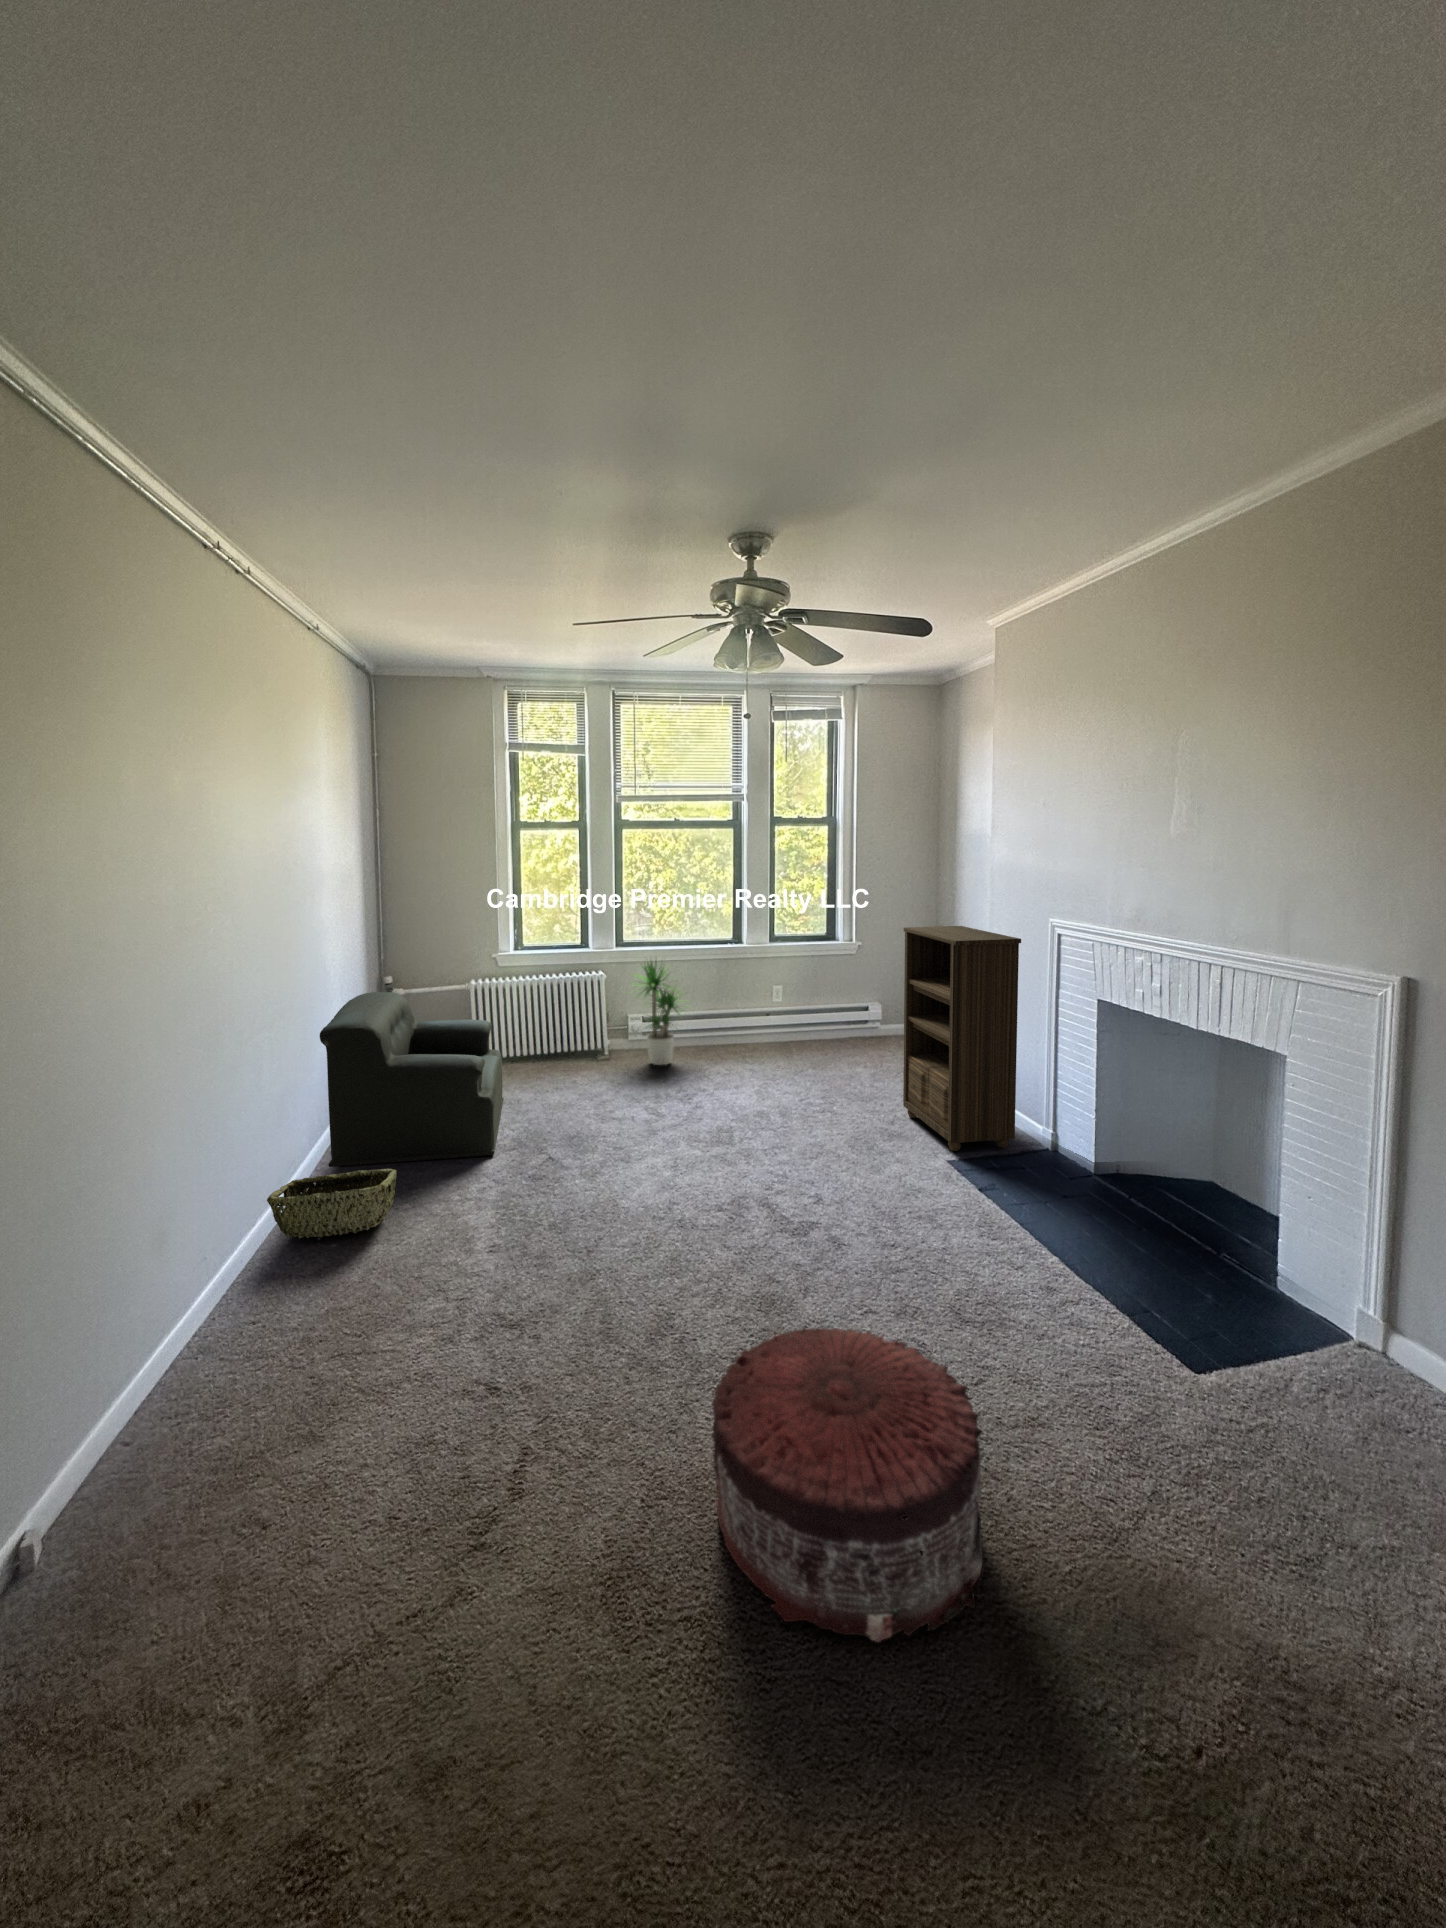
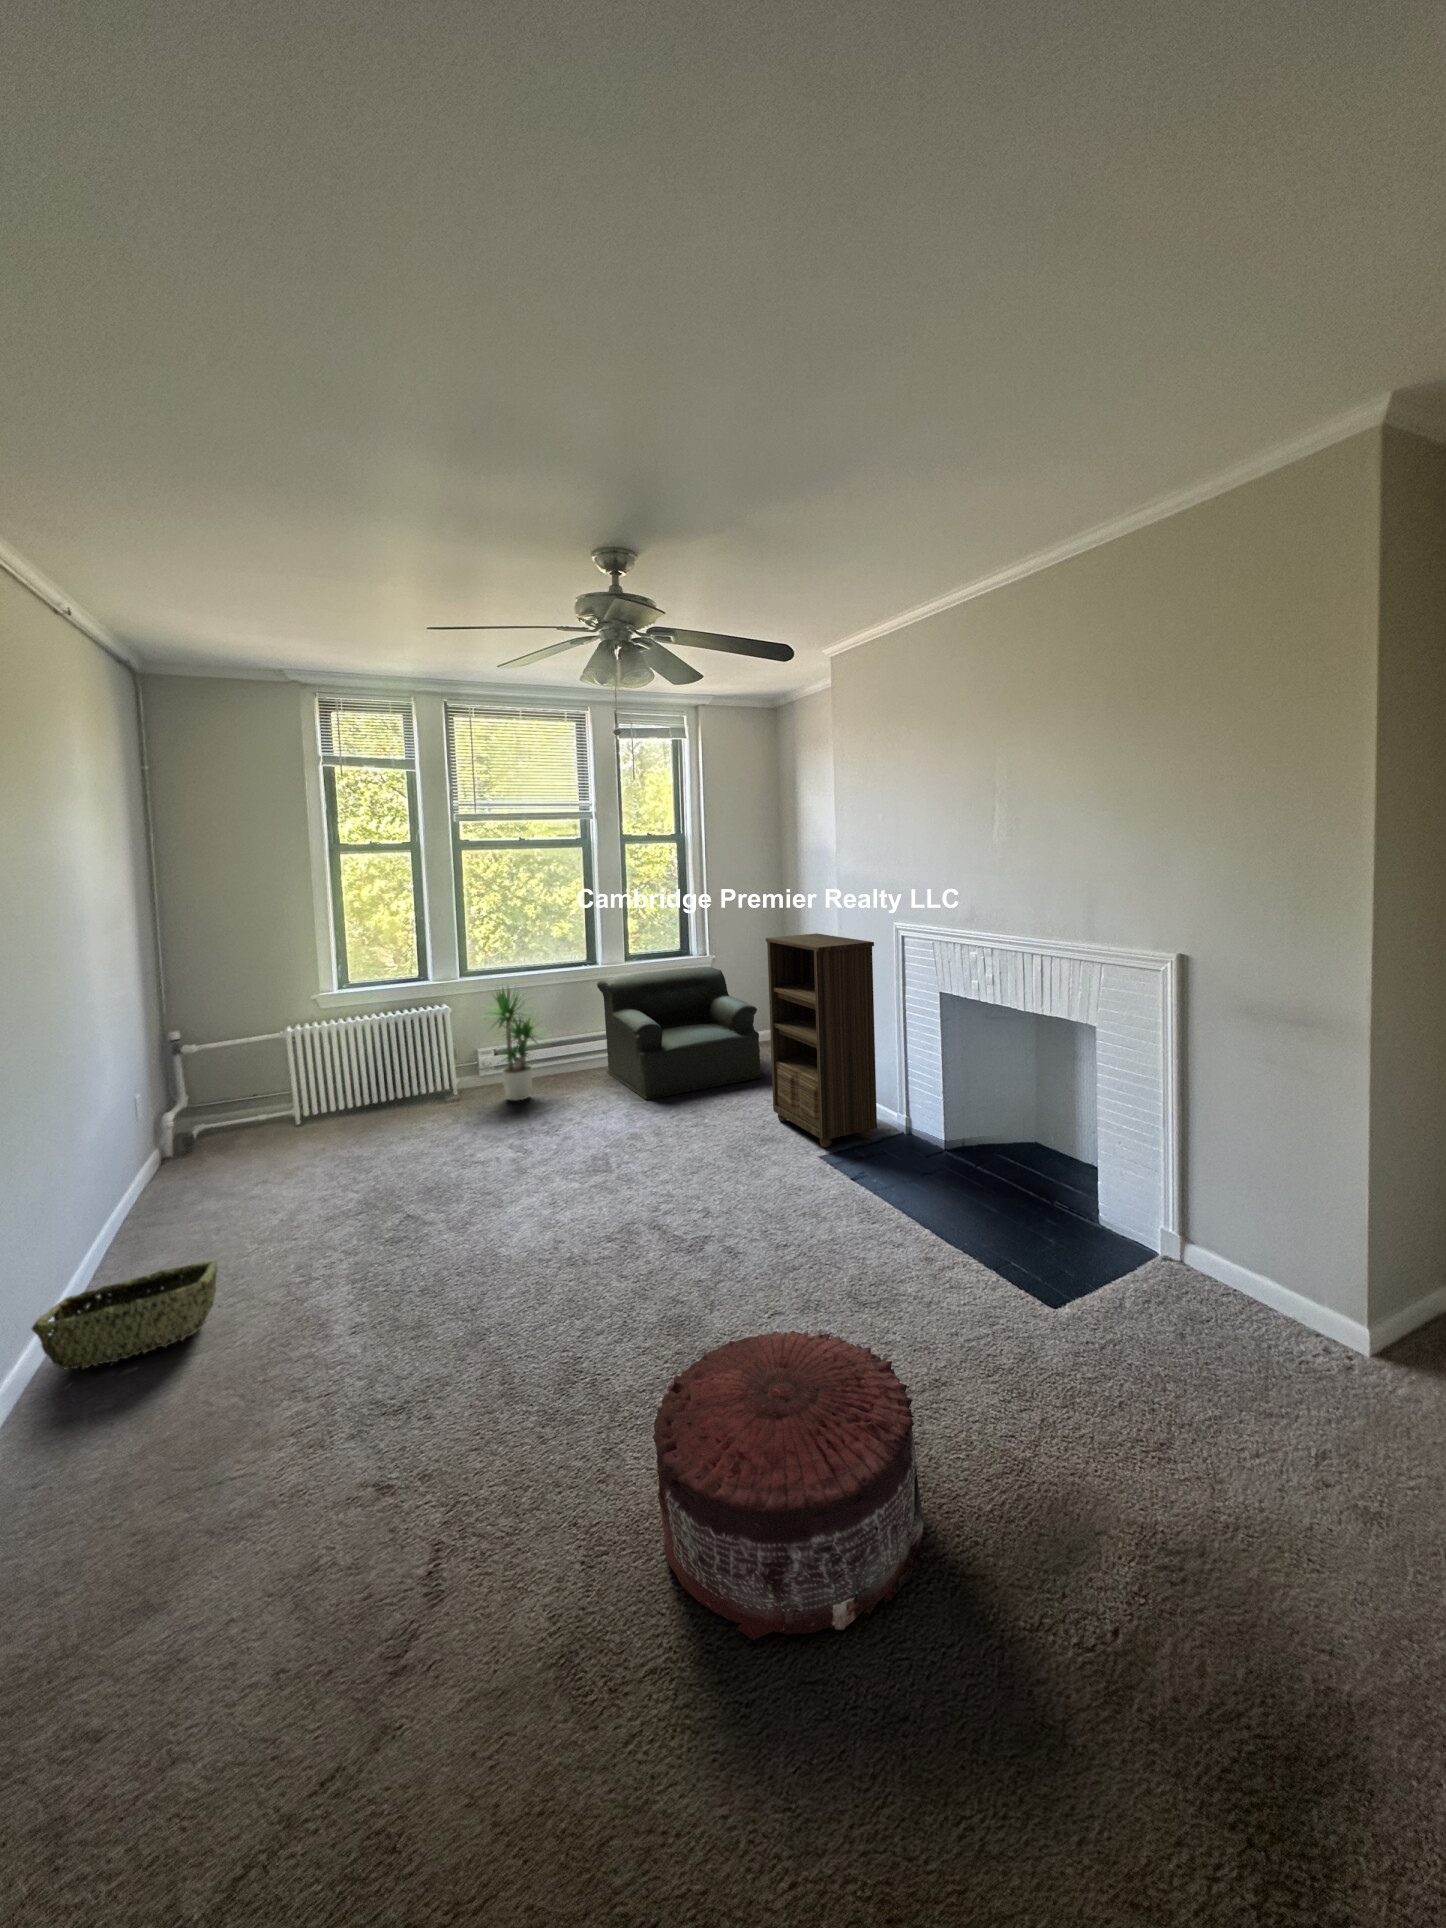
armchair: present [320,992,503,1167] -> present [597,967,762,1100]

